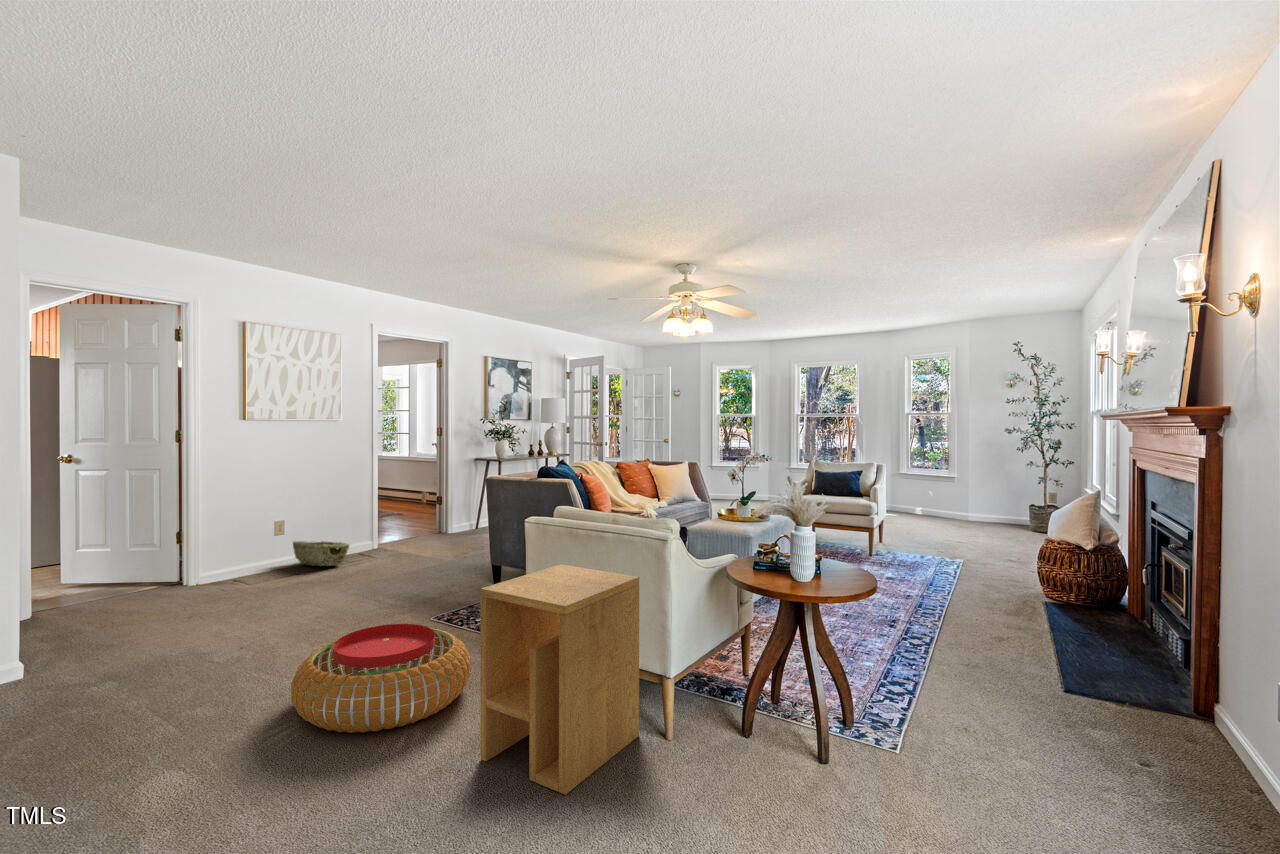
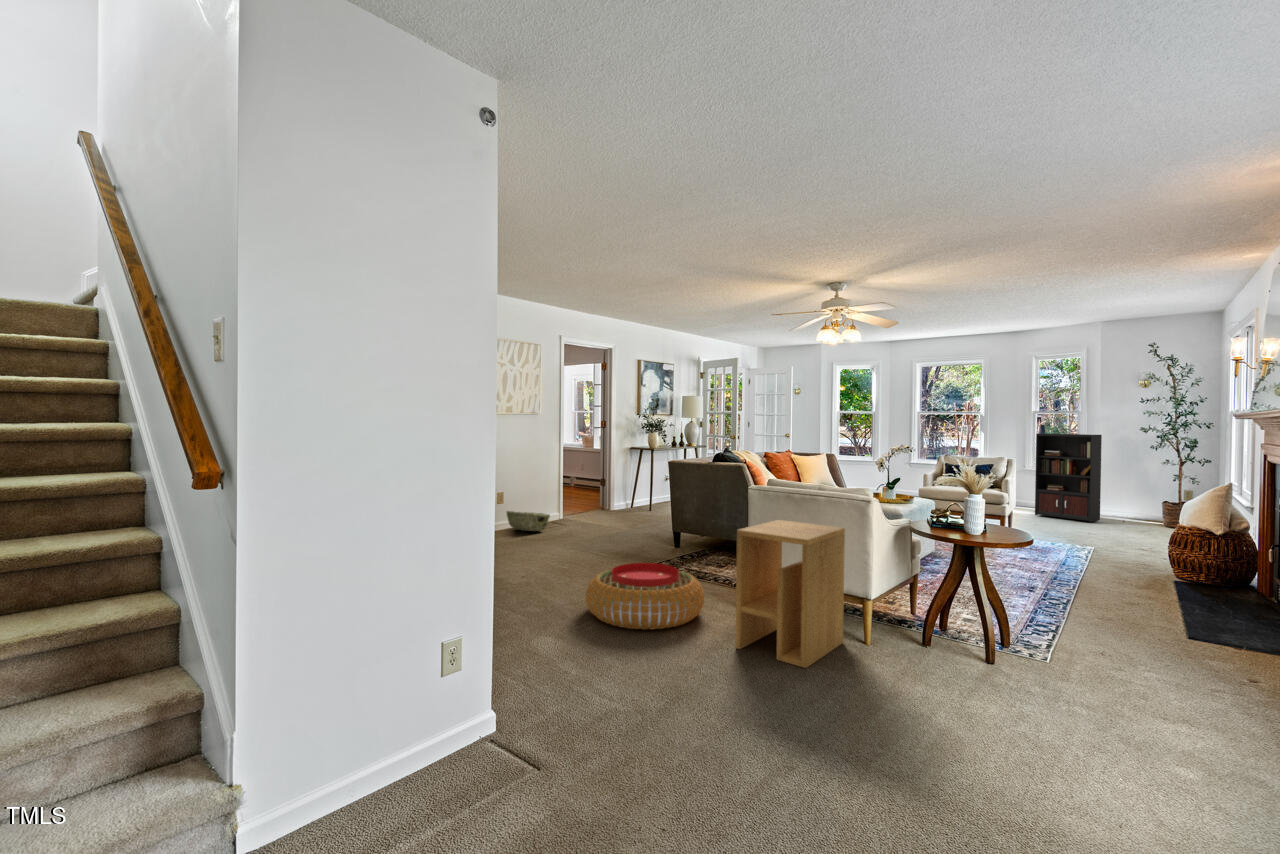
bookcase: none [909,436,994,528] -> present [1035,433,1125,522]

